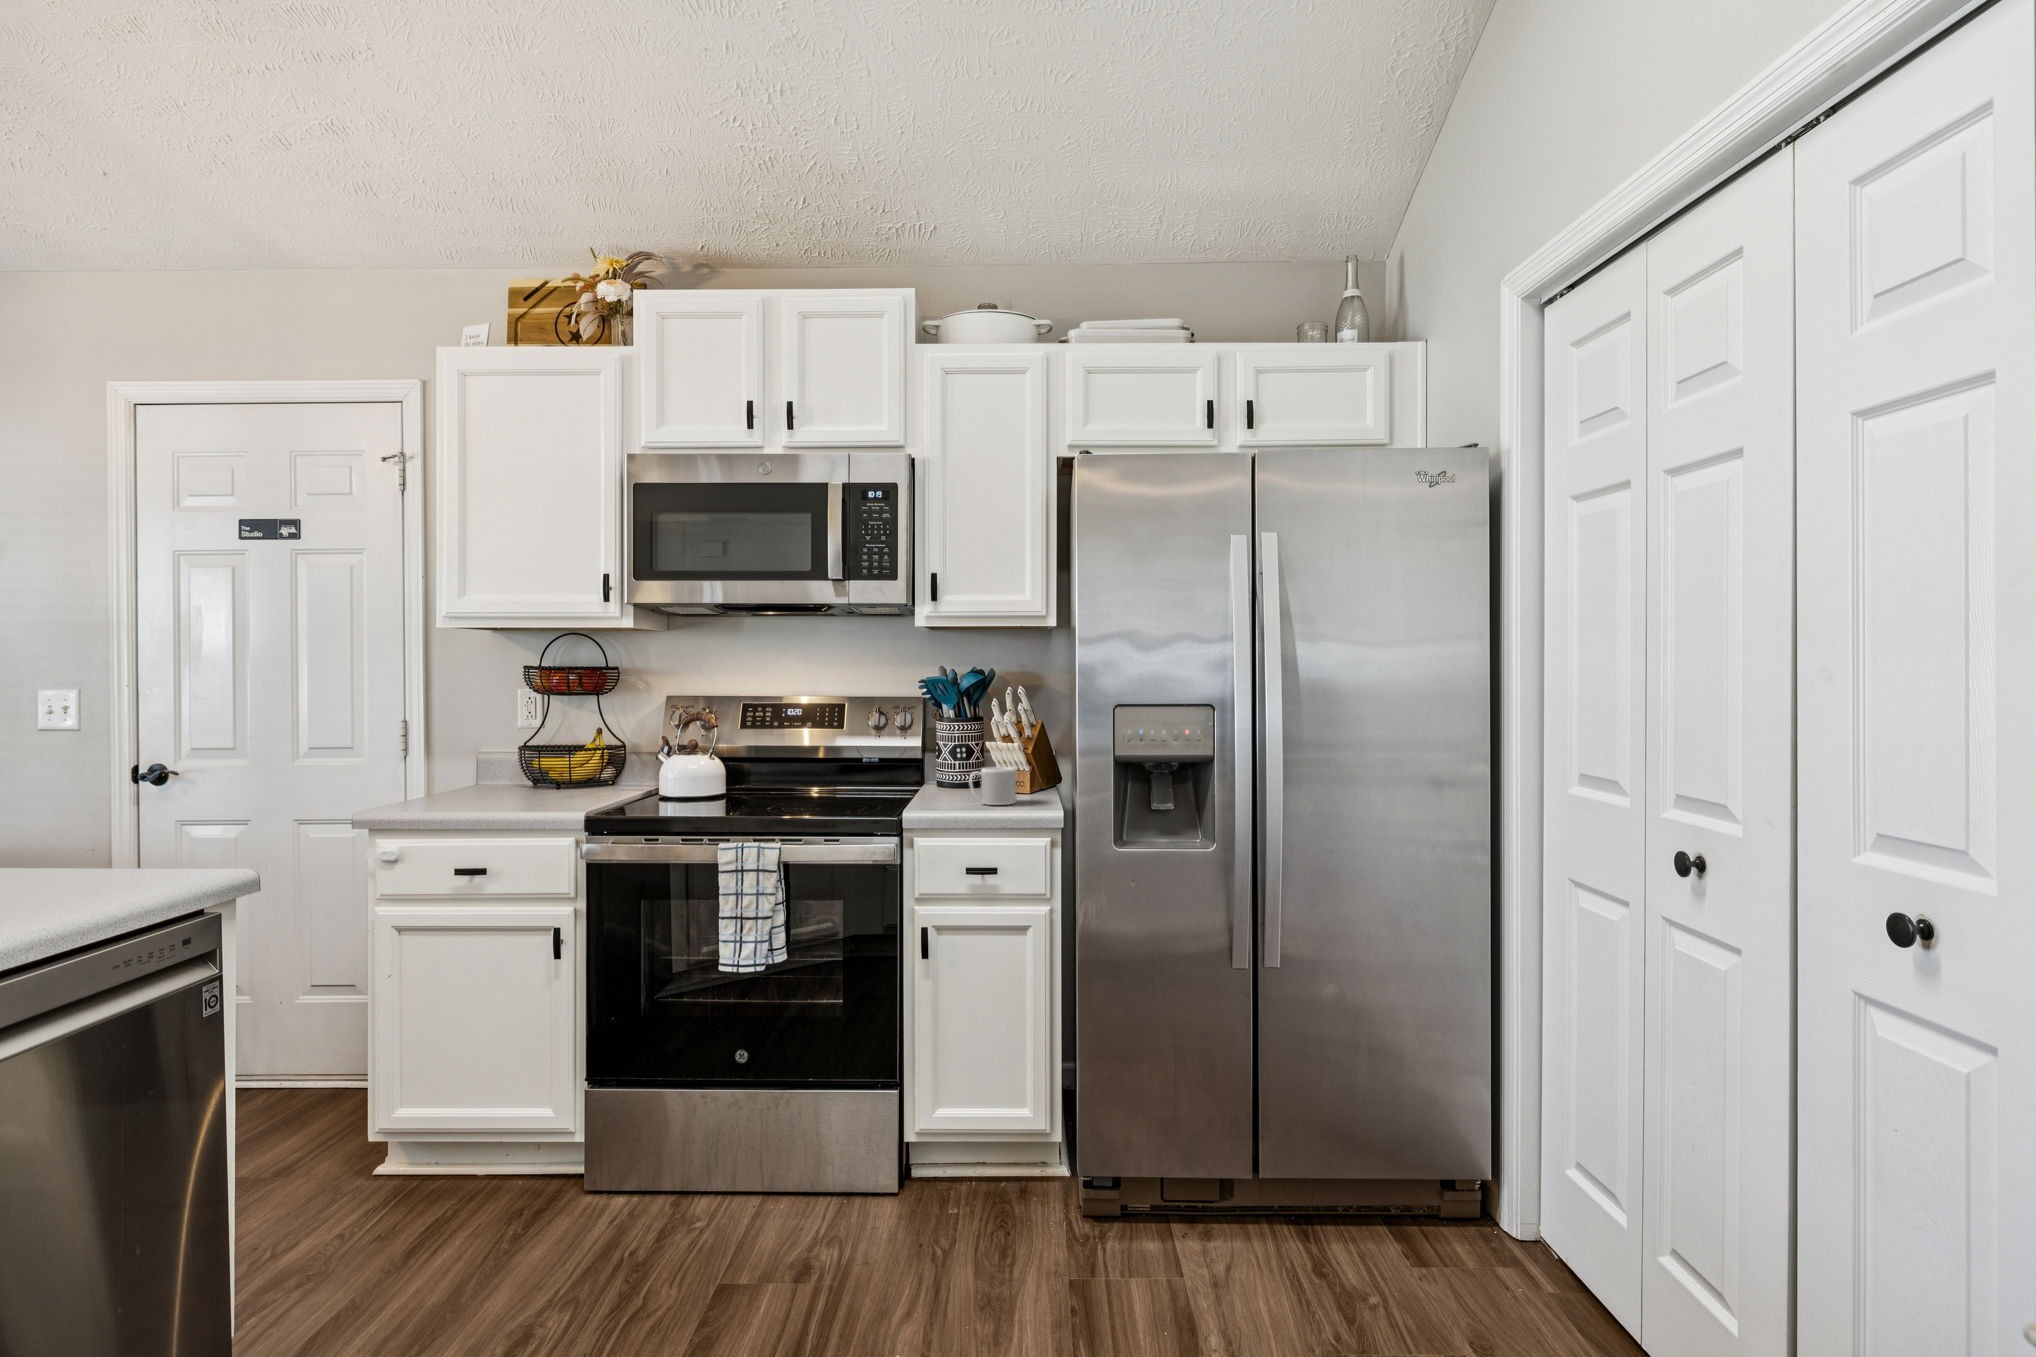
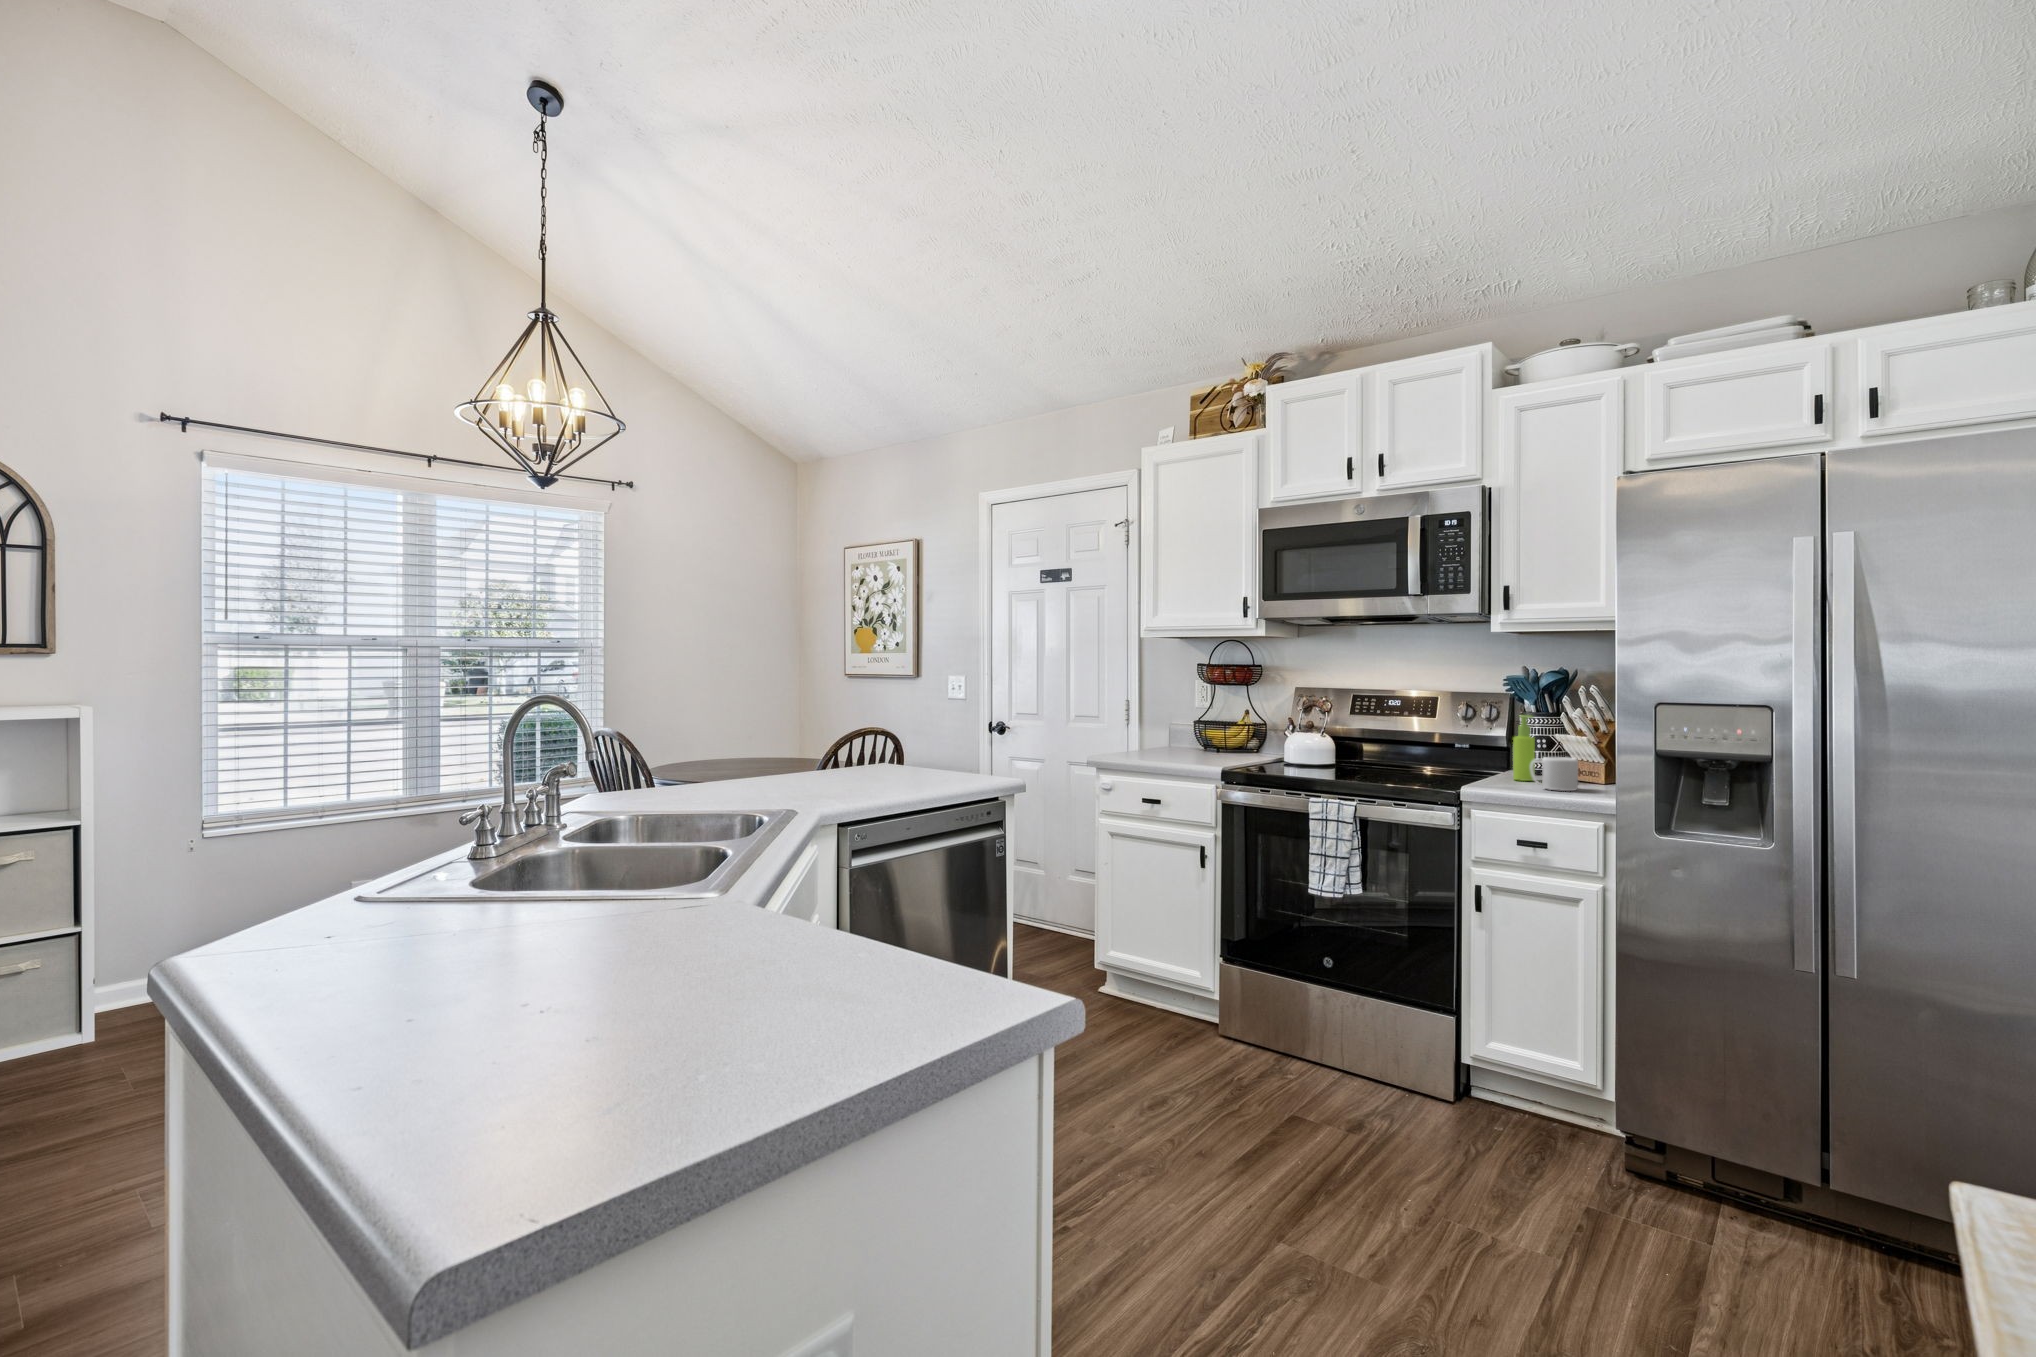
soap dispenser: none [941,721,963,795] -> present [1513,715,1535,781]

